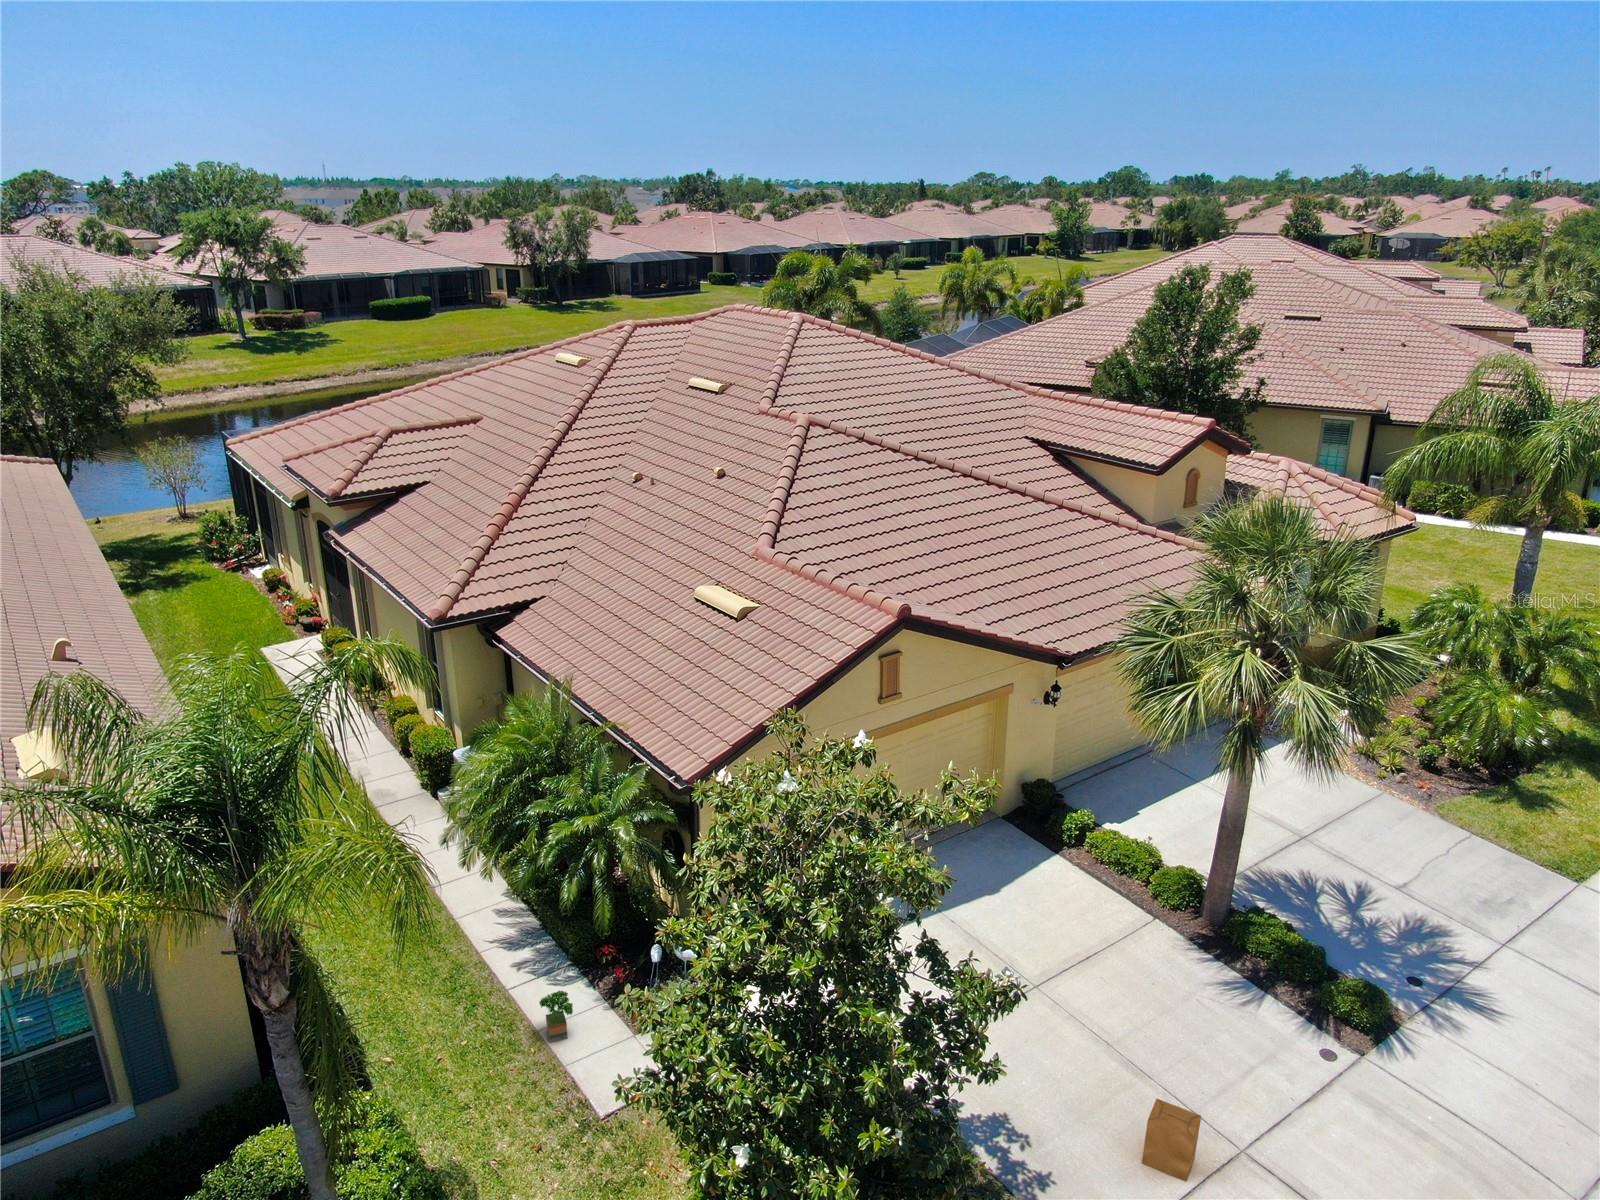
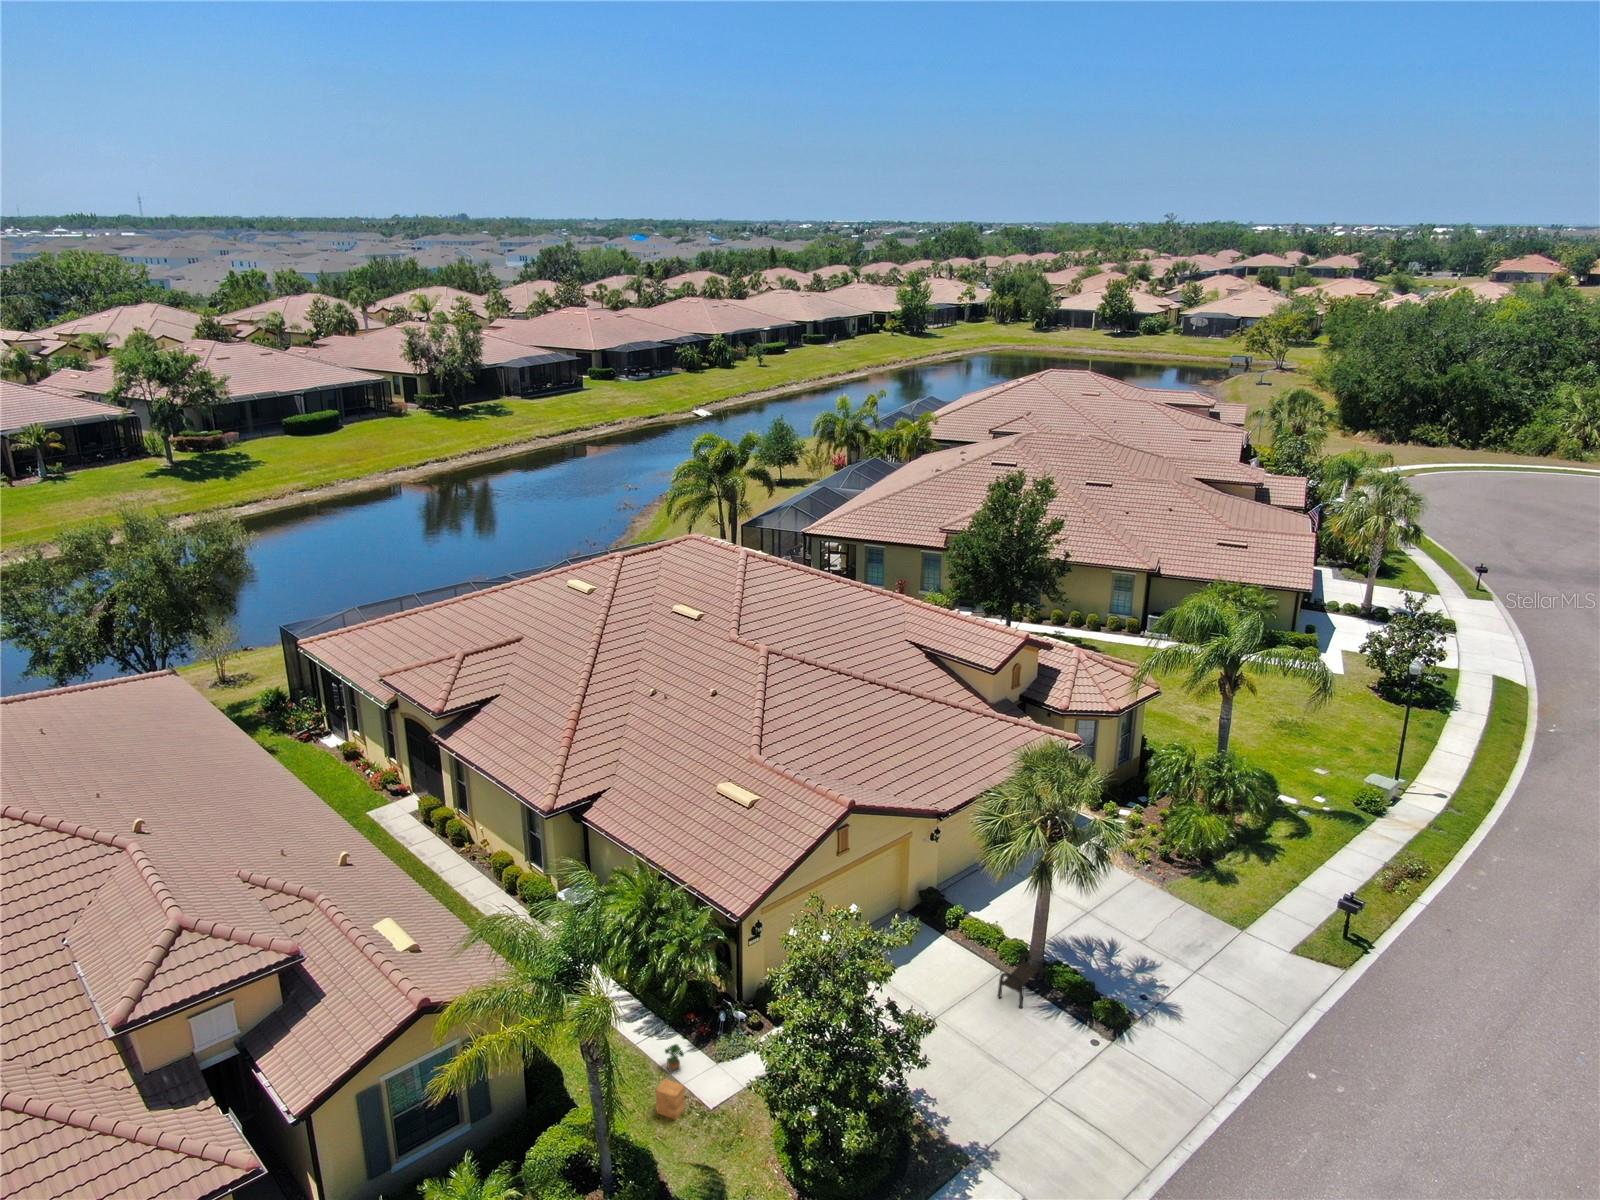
bench: none [1149,887,1234,981] -> present [998,954,1043,1008]
cardboard box: present [1142,1099,1201,1182] -> present [656,1079,685,1119]

